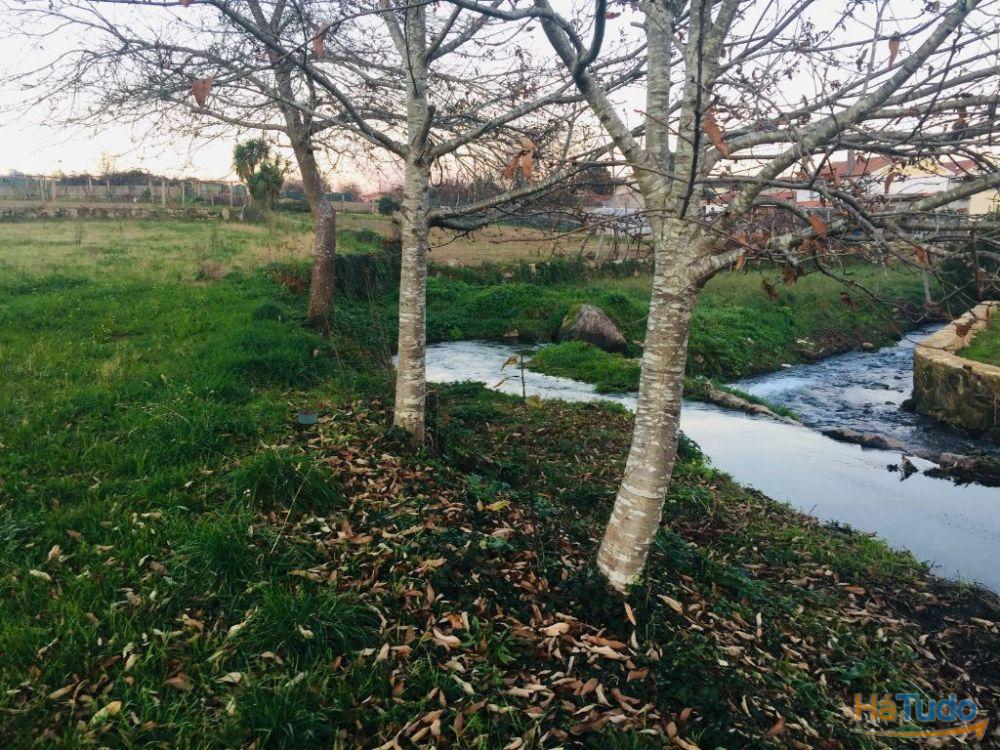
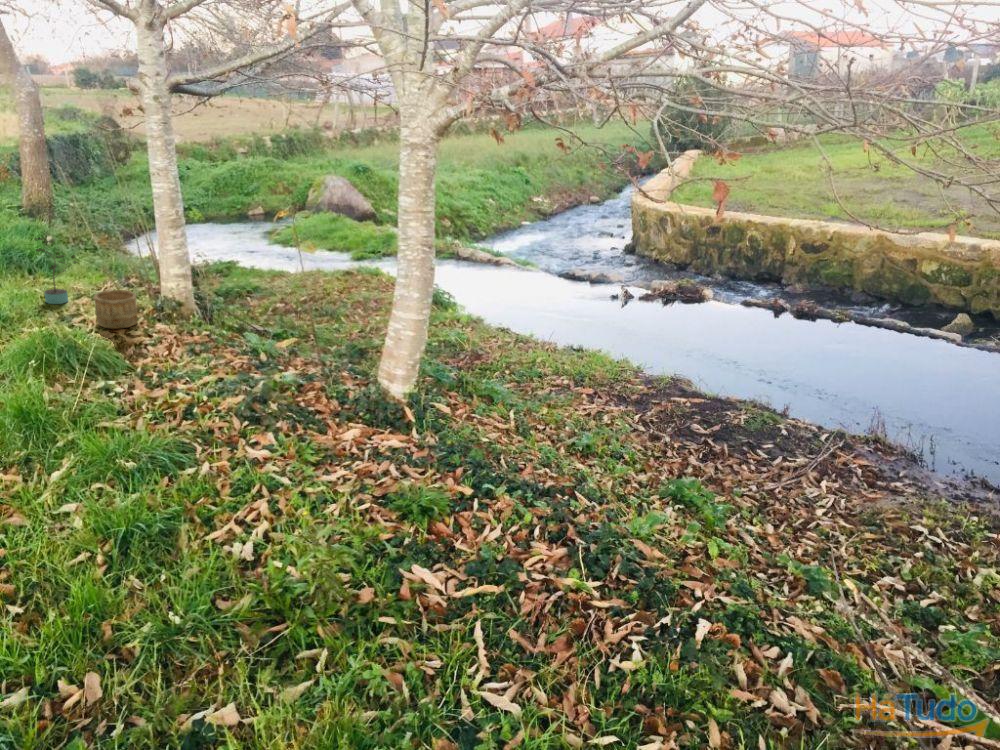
wooden bucket: none [331,417,370,456] -> present [93,290,137,329]

